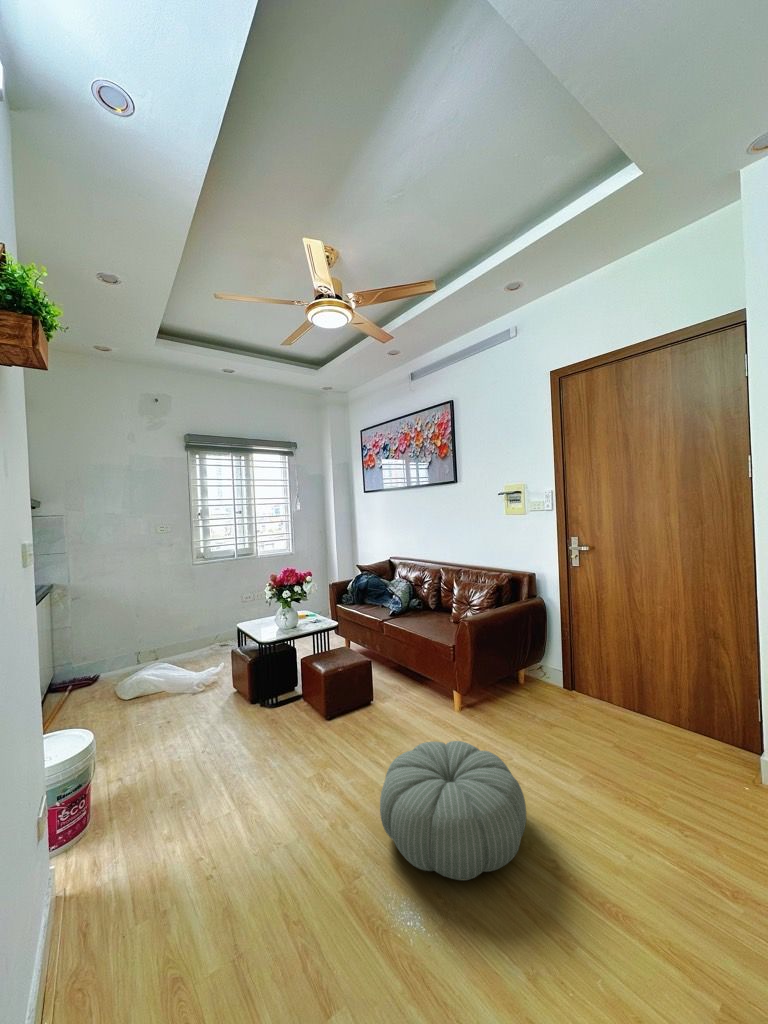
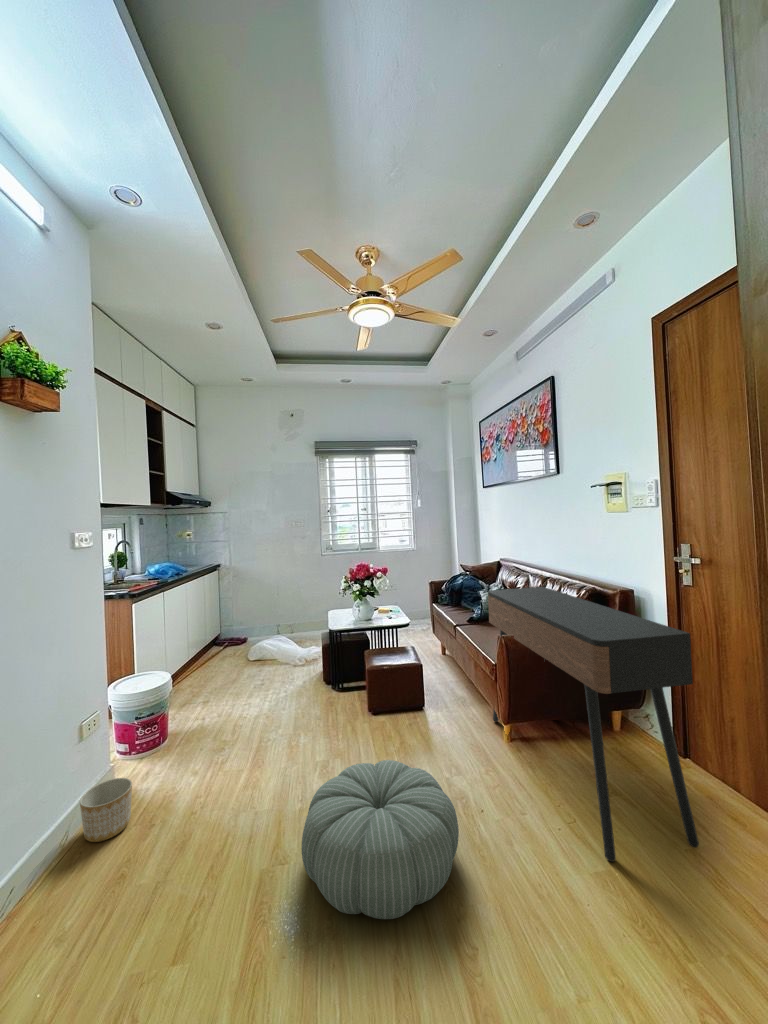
console table: none [434,576,621,765] -> present [488,587,699,862]
planter: none [65,869,139,975] -> present [80,778,132,842]

